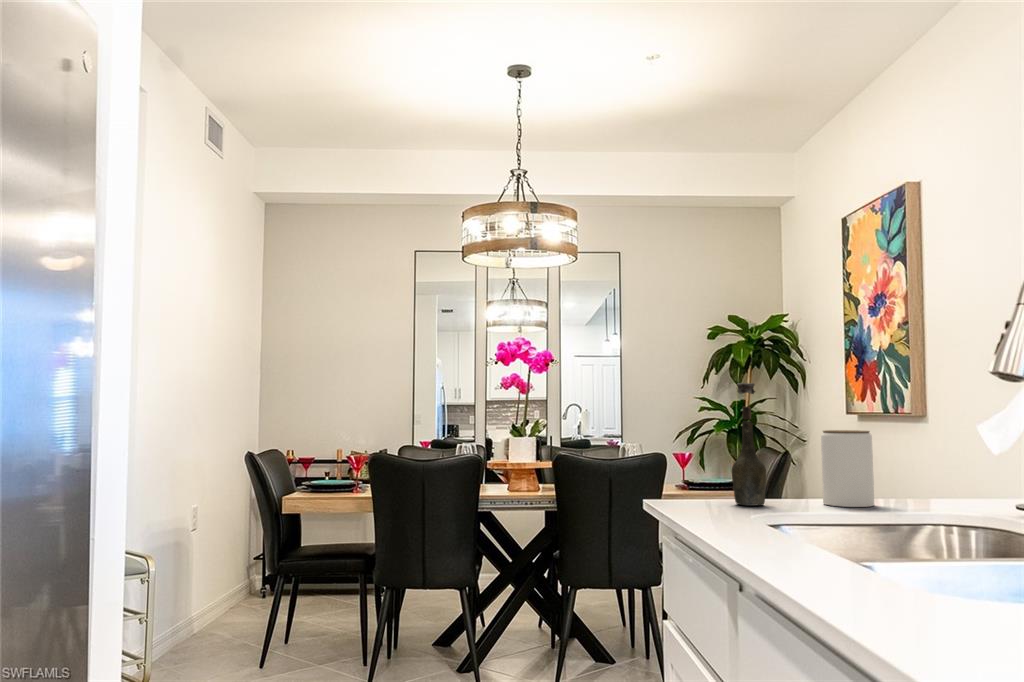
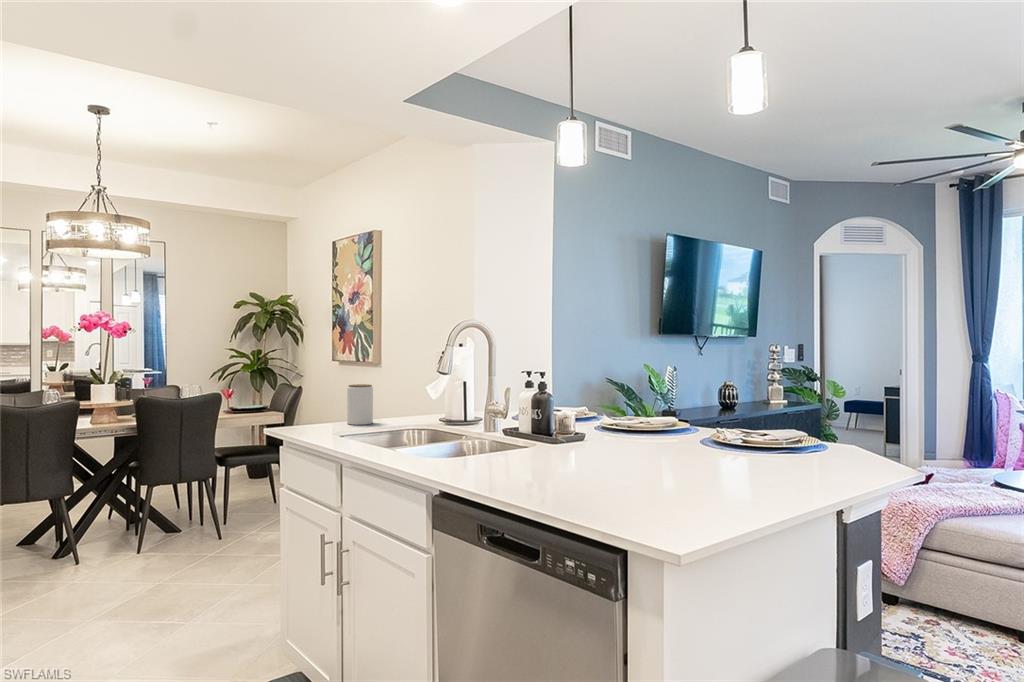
bottle: present [732,383,766,506] -> none [301,361,320,429]

